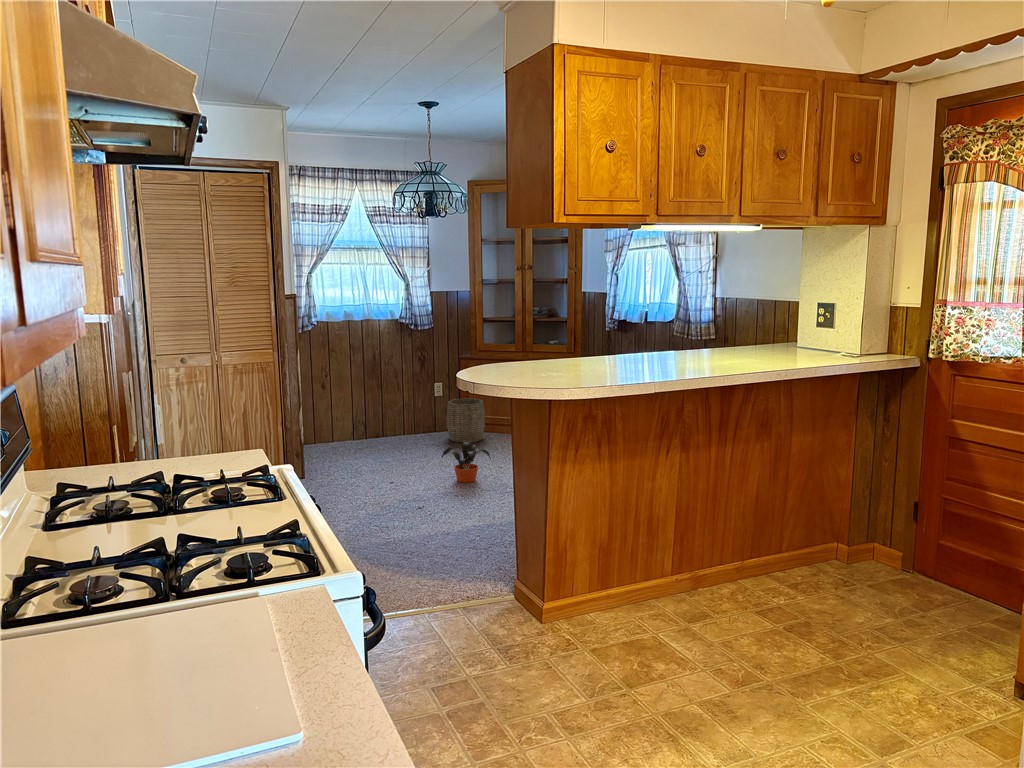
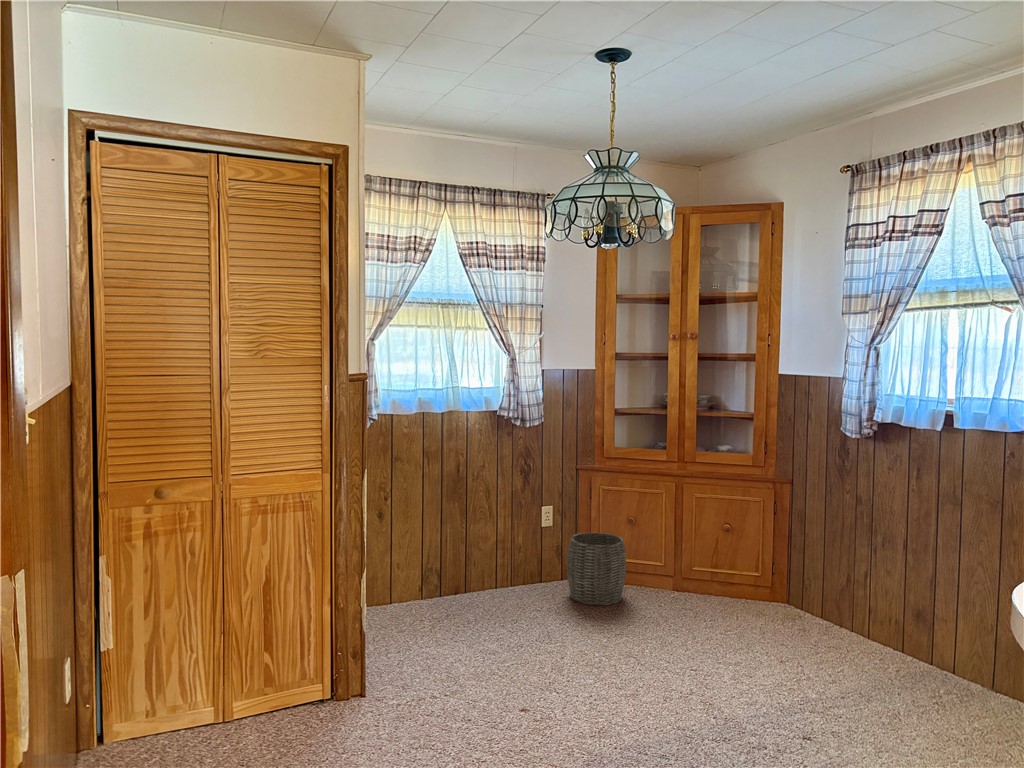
potted plant: present [442,442,490,483] -> none [610,634,698,716]

